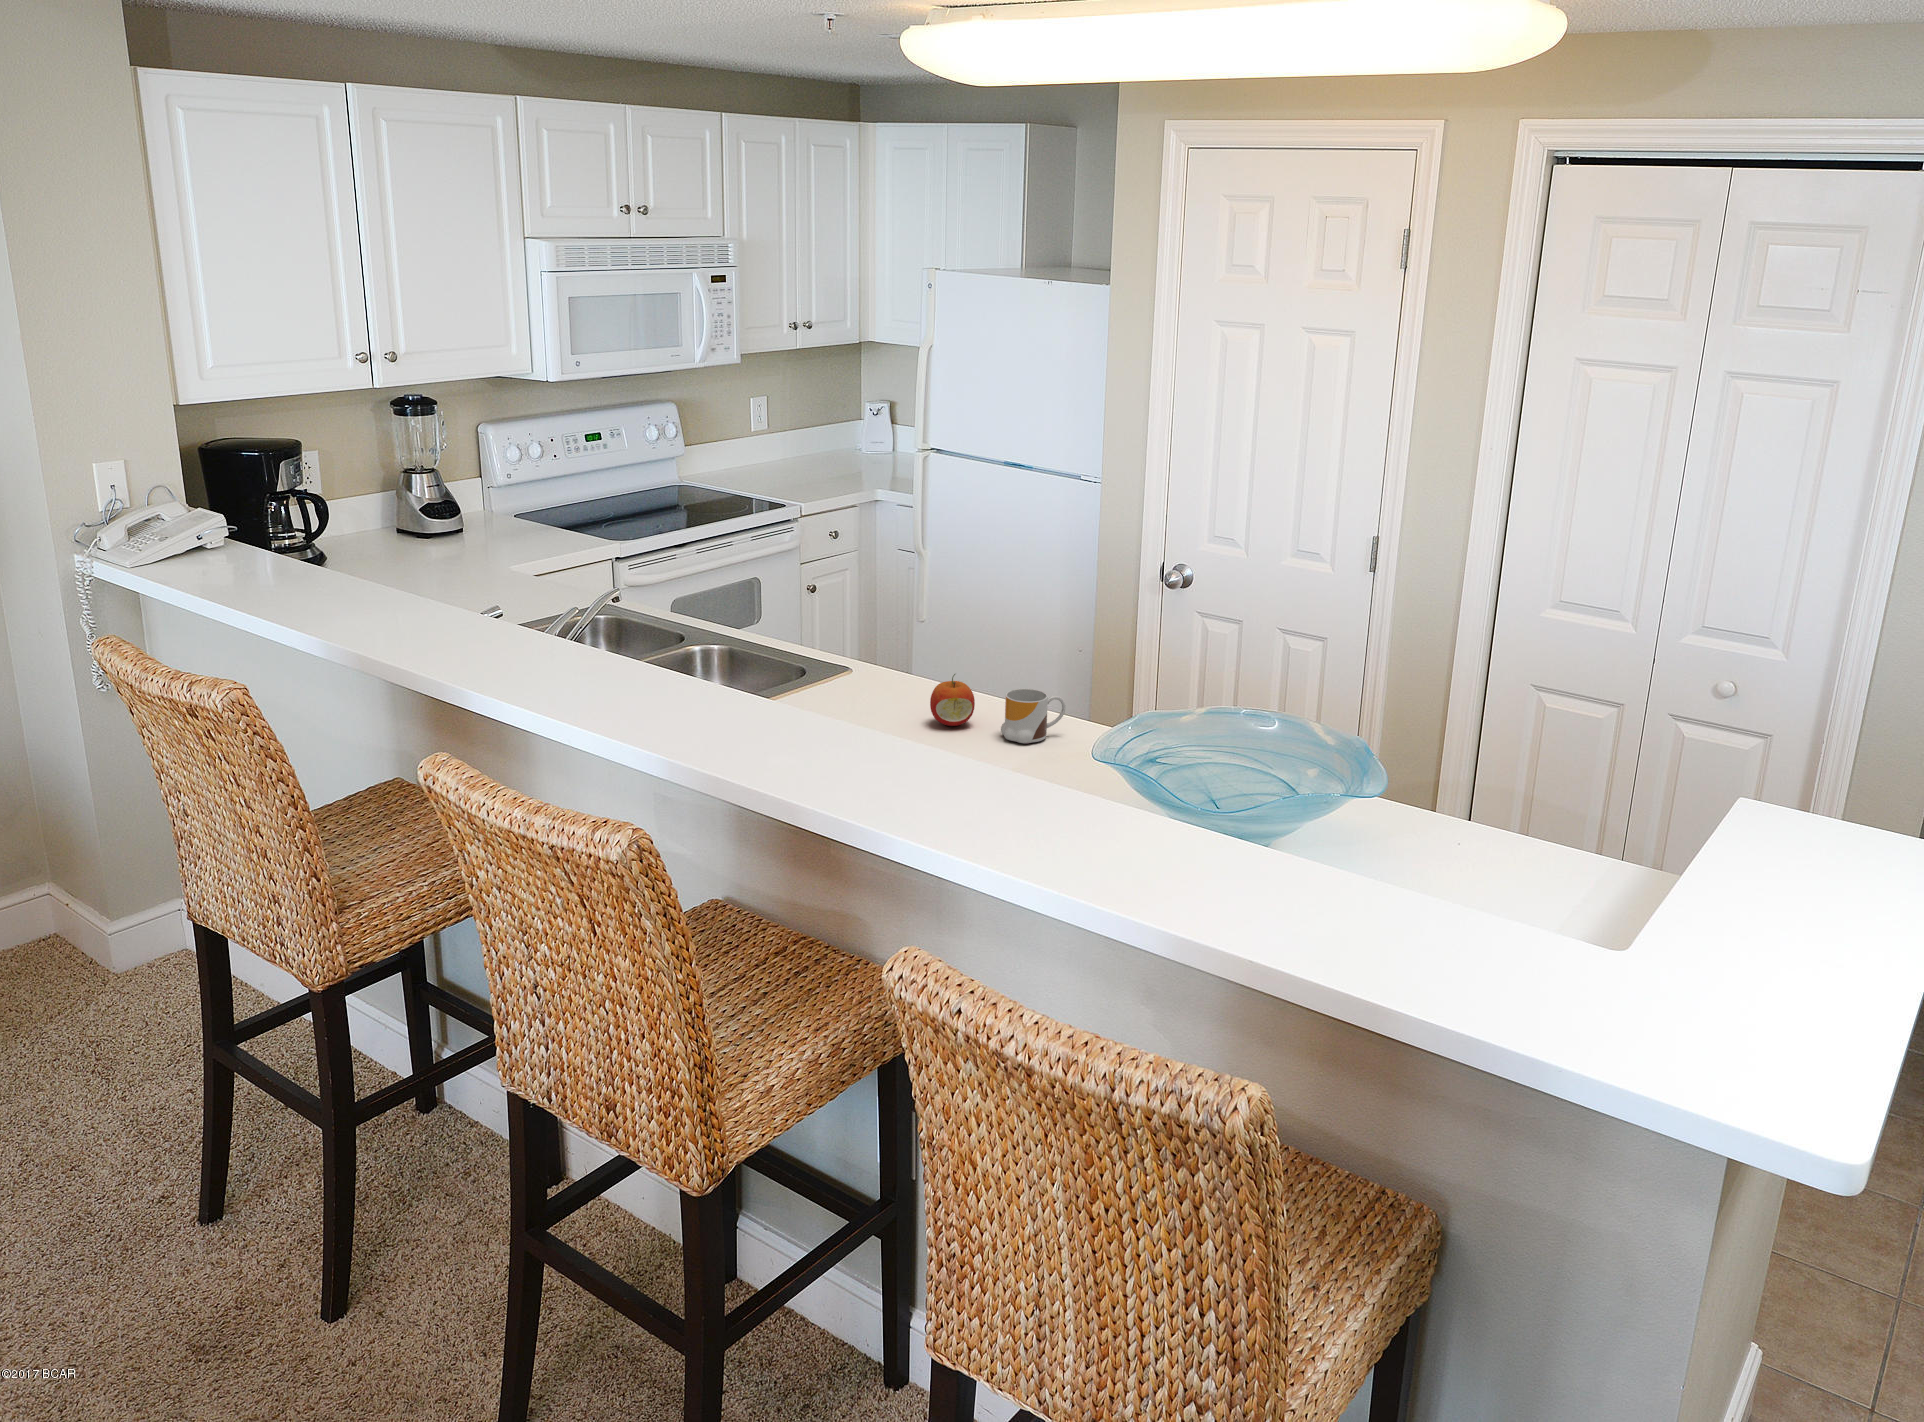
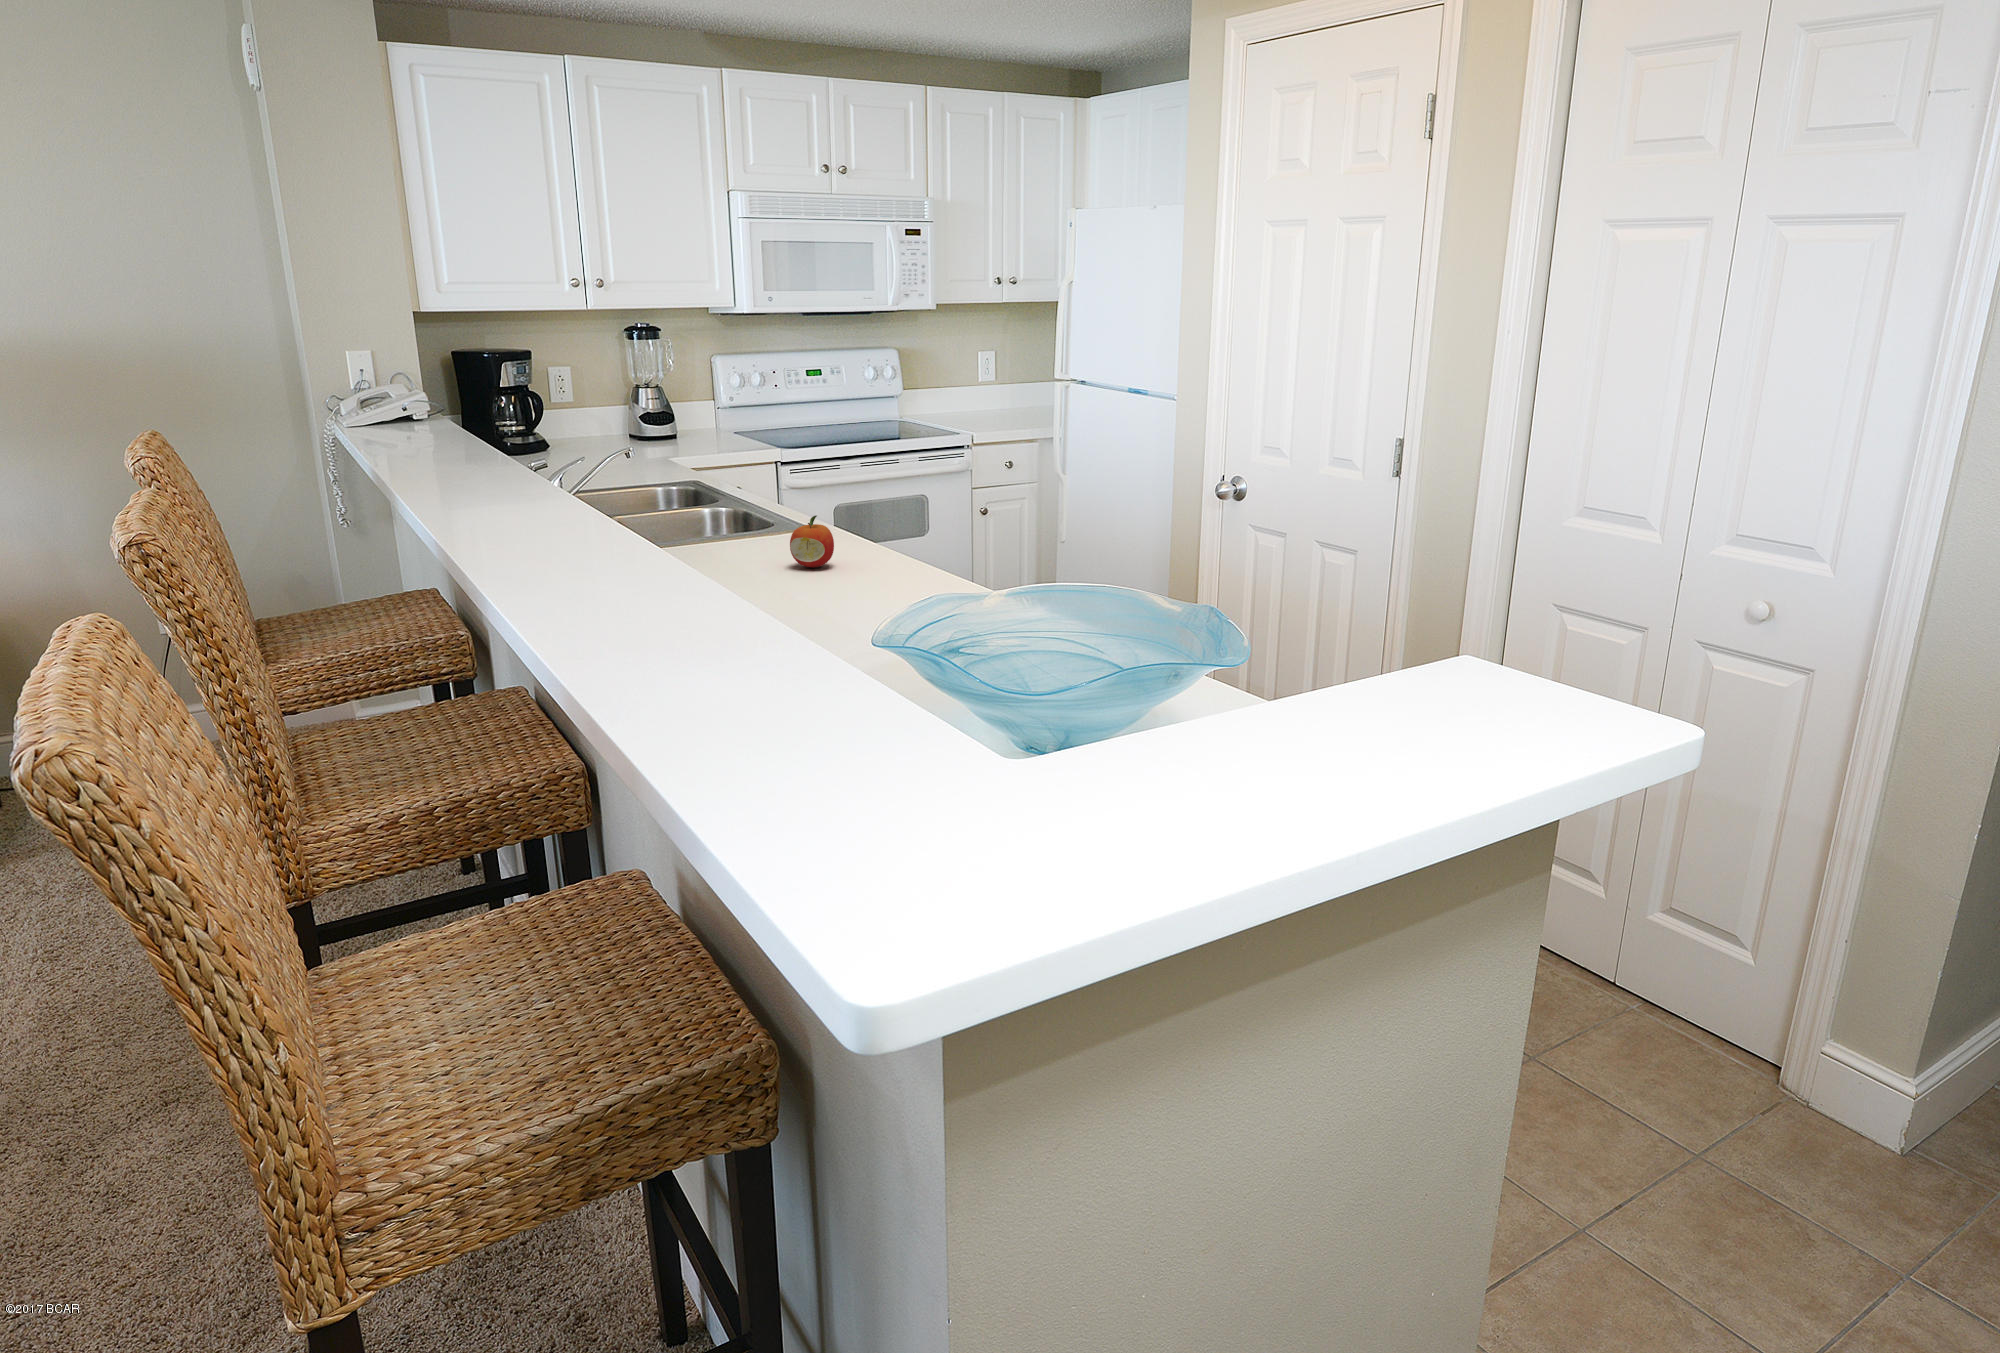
mug: present [1001,689,1066,744] -> none [837,532,901,584]

